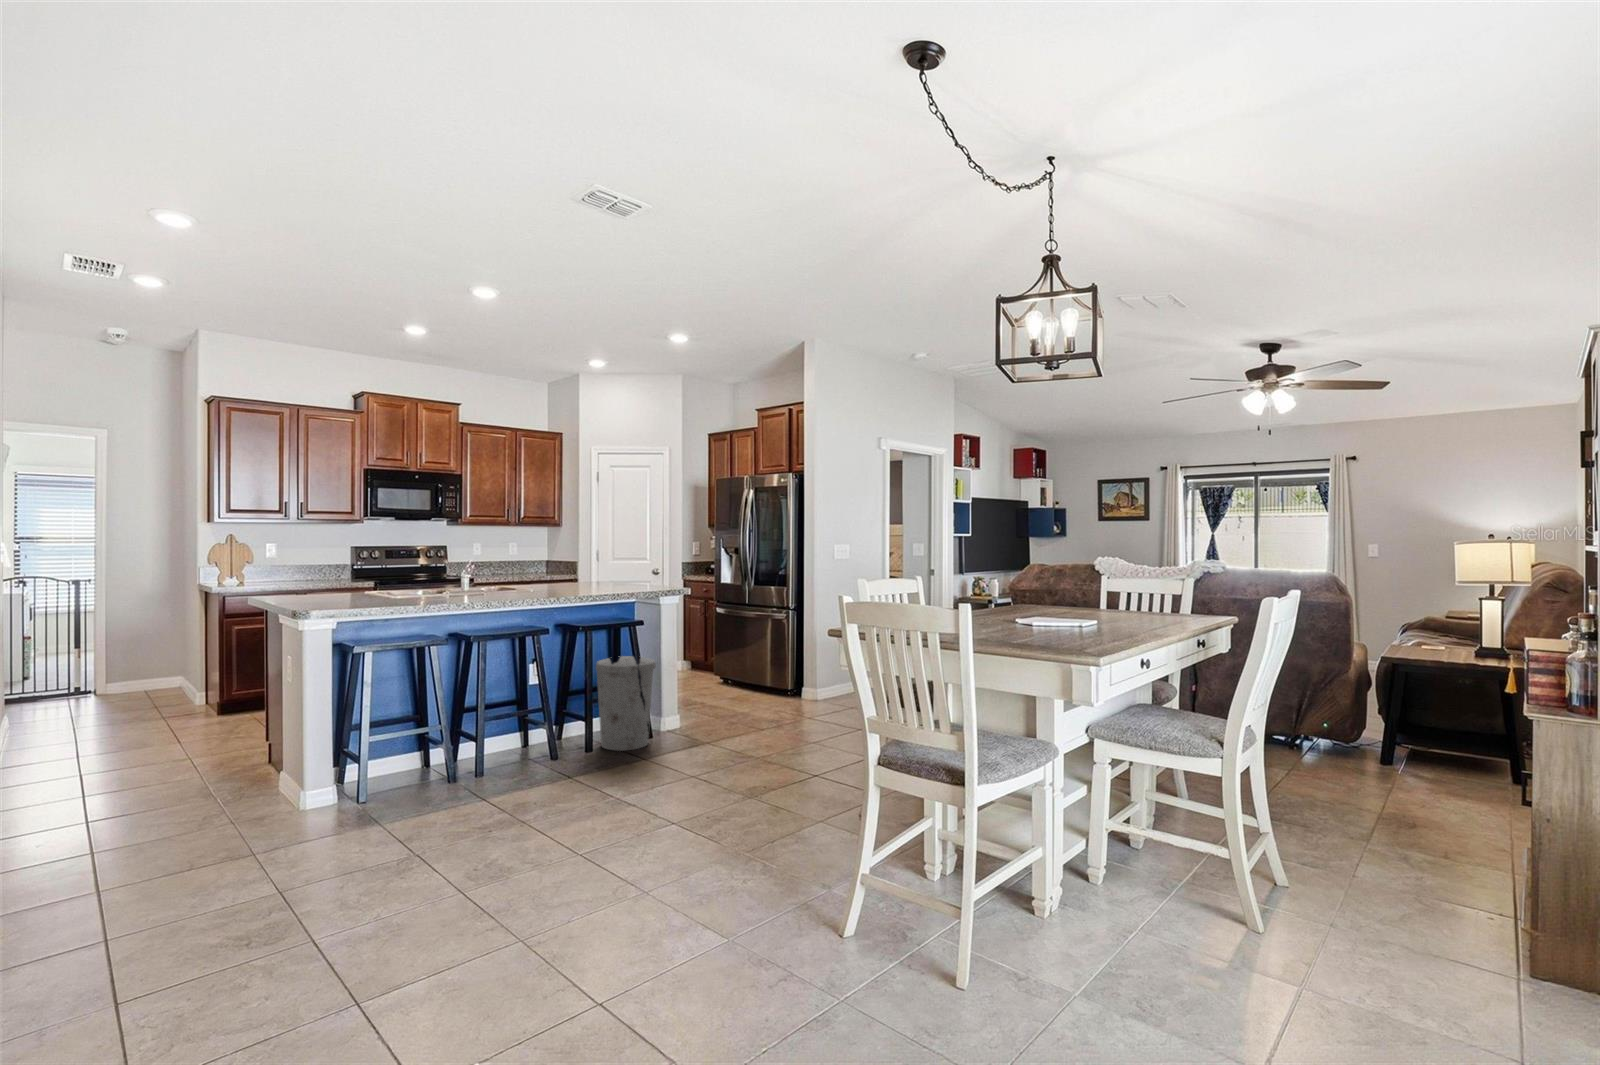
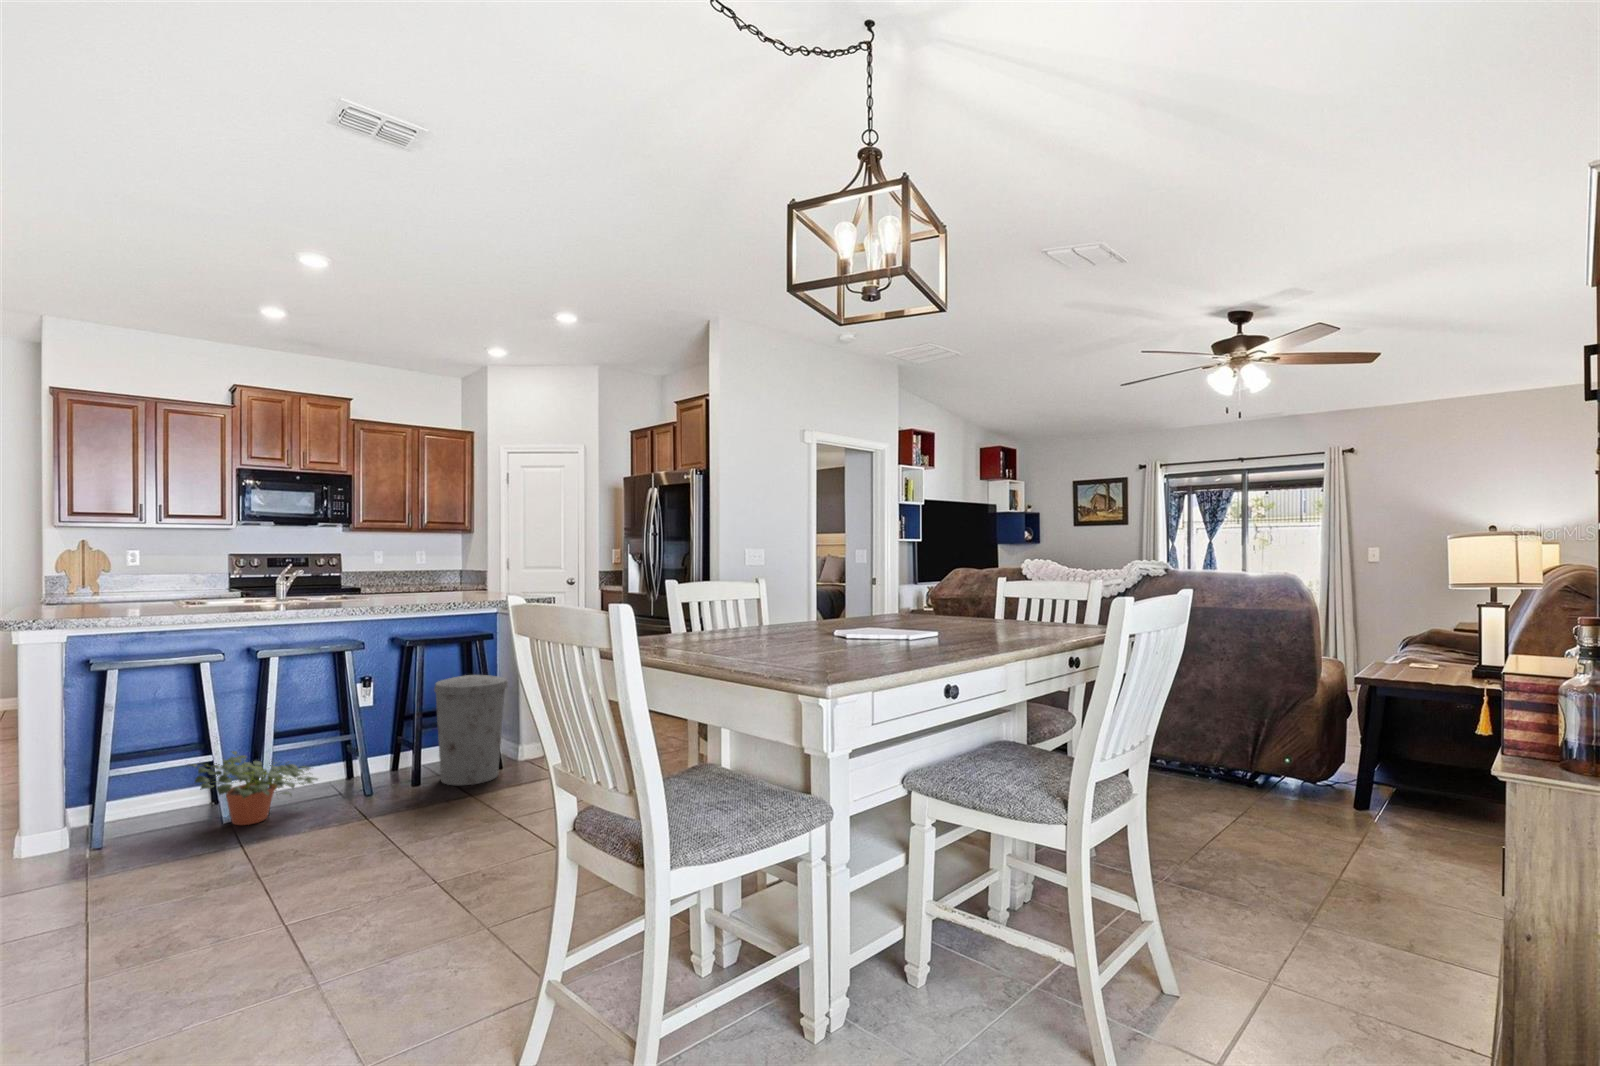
potted plant: none [413,720,521,782] -> present [189,751,317,825]

